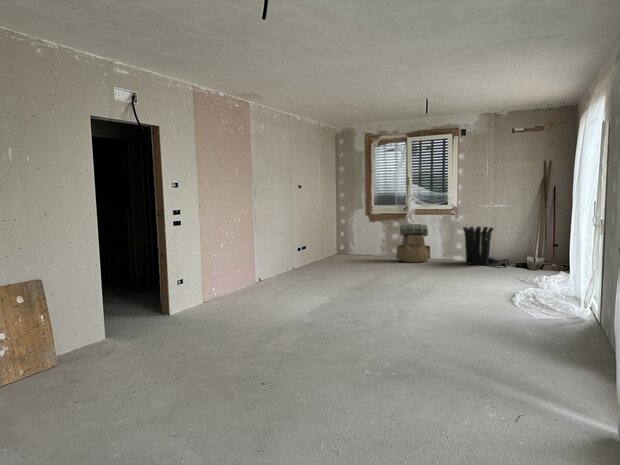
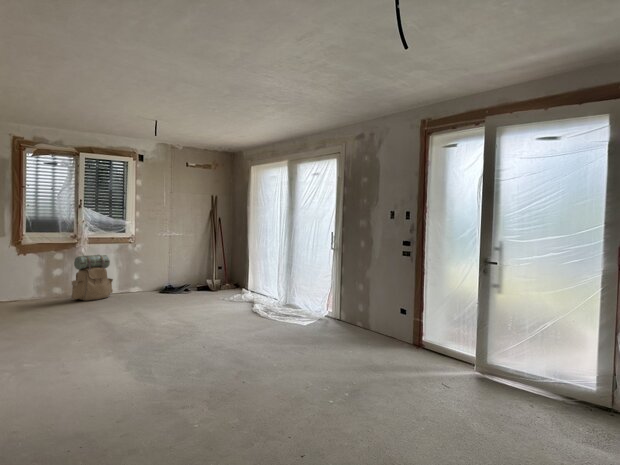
waste bin: present [463,227,493,265] -> none [147,255,177,293]

